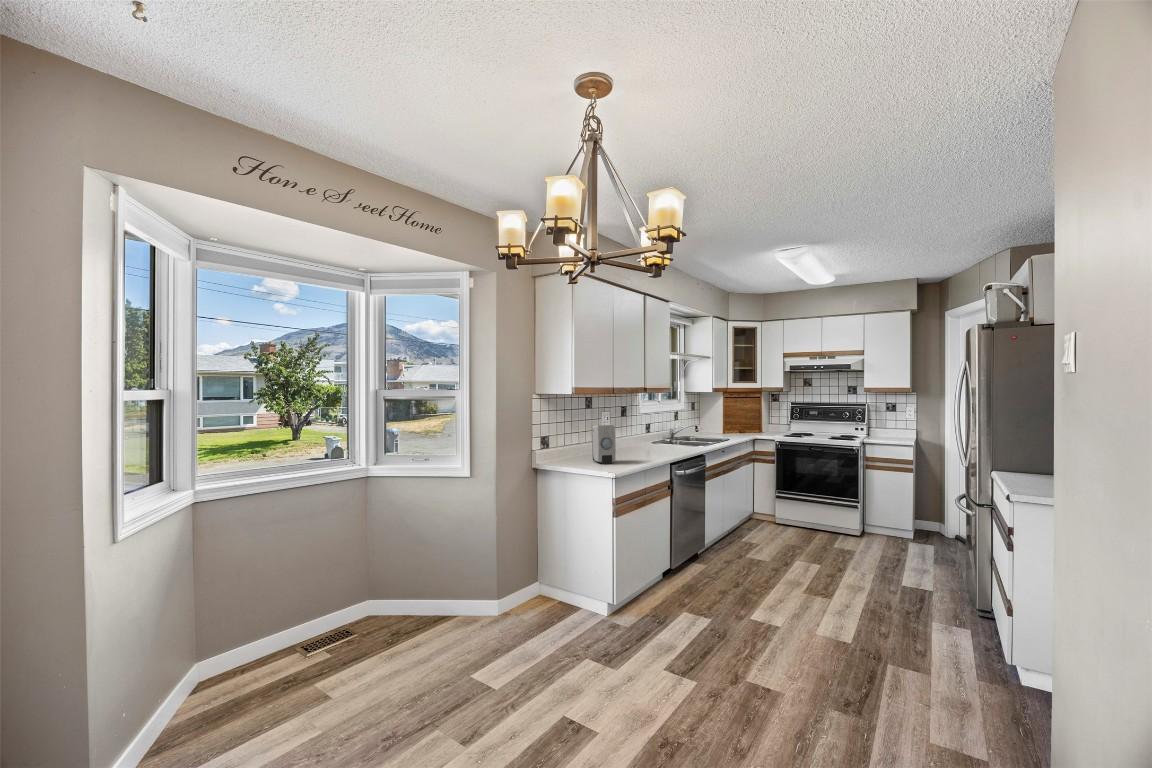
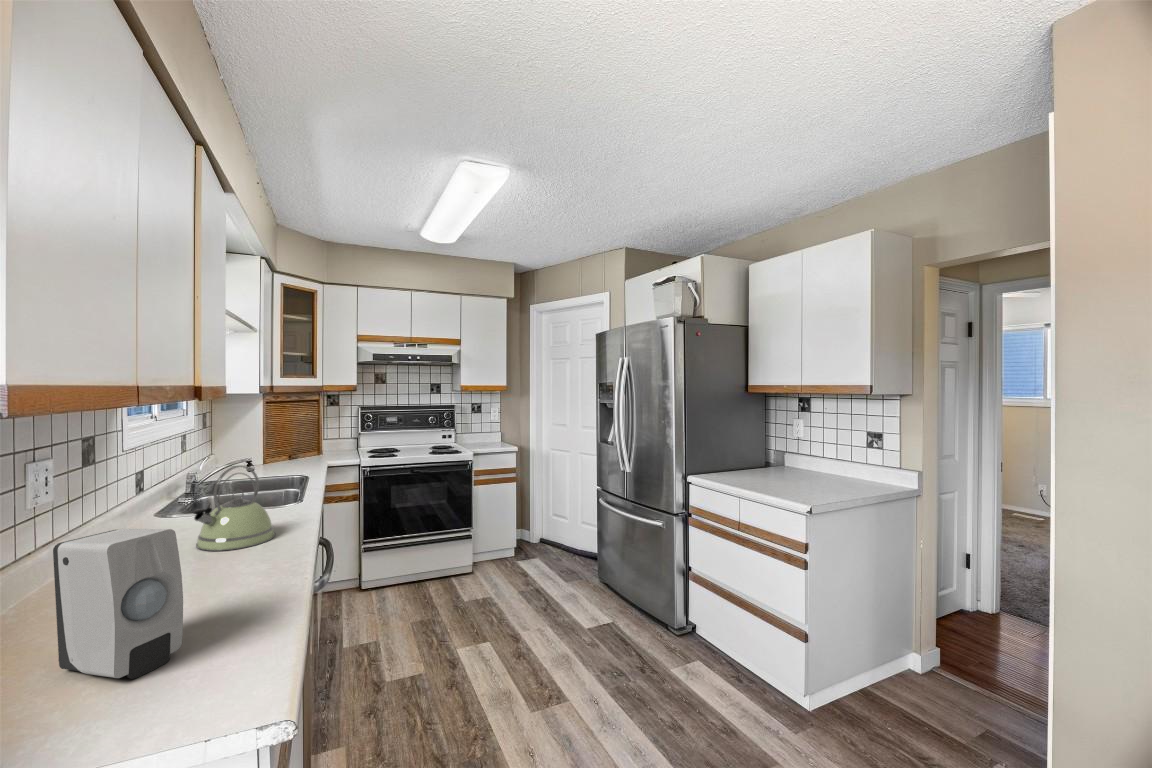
kettle: none [646,419,677,453] -> present [193,466,275,551]

